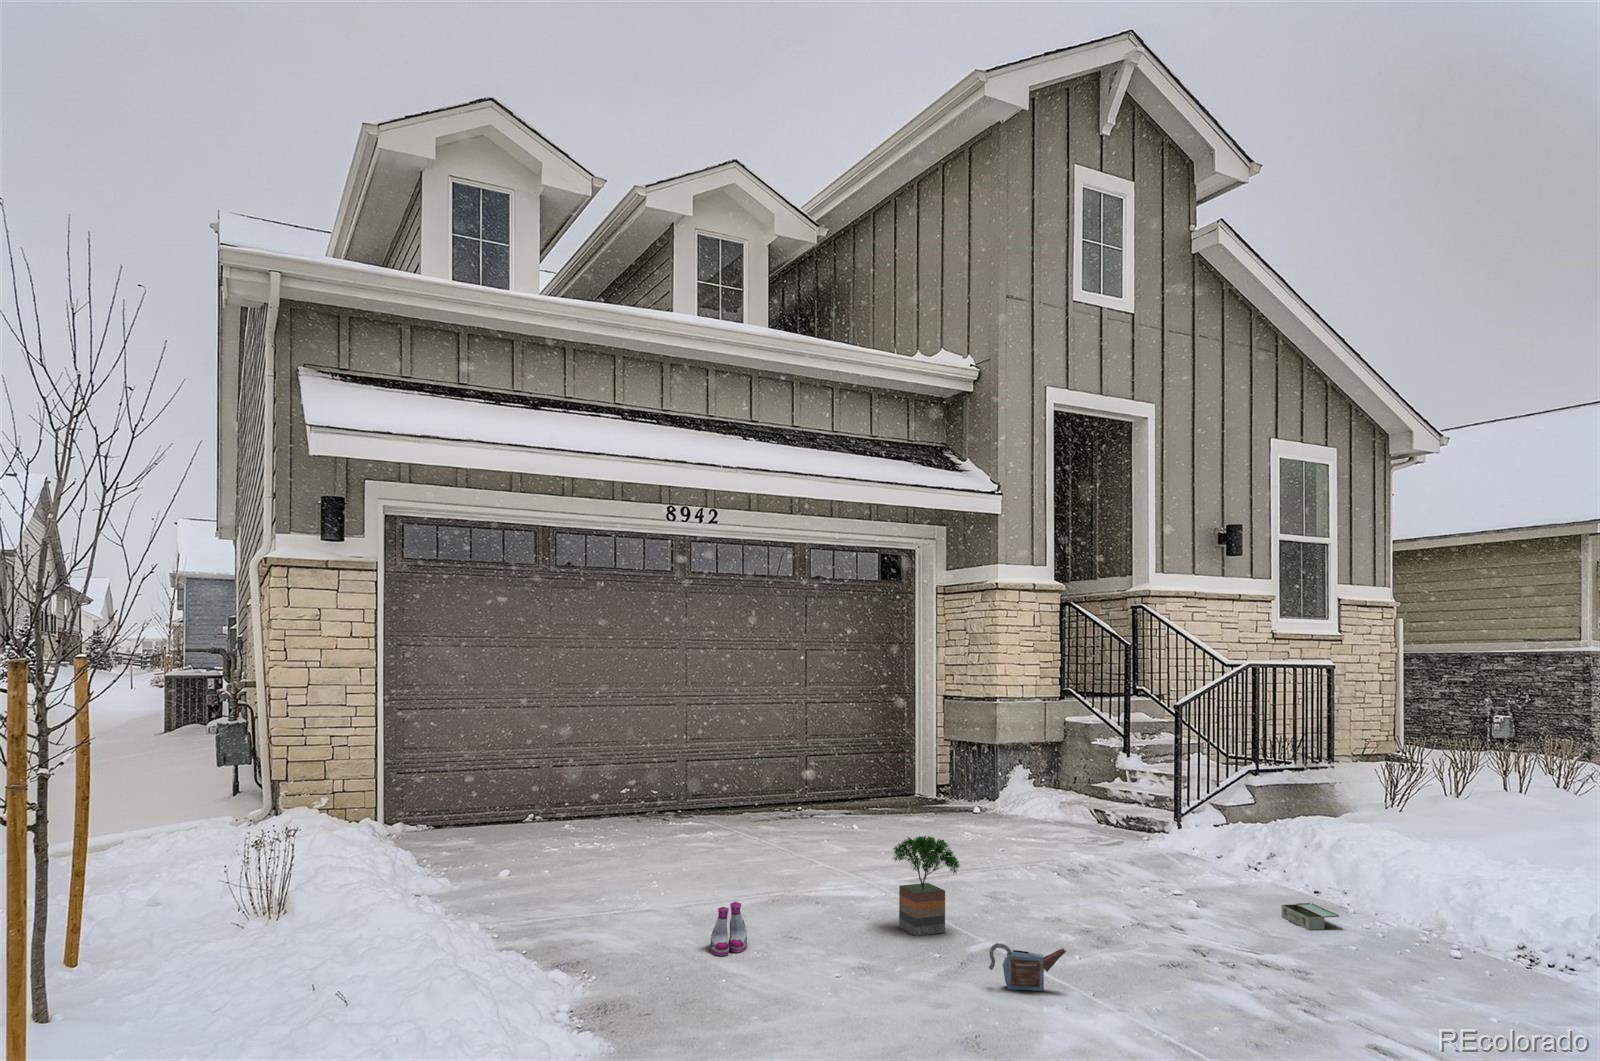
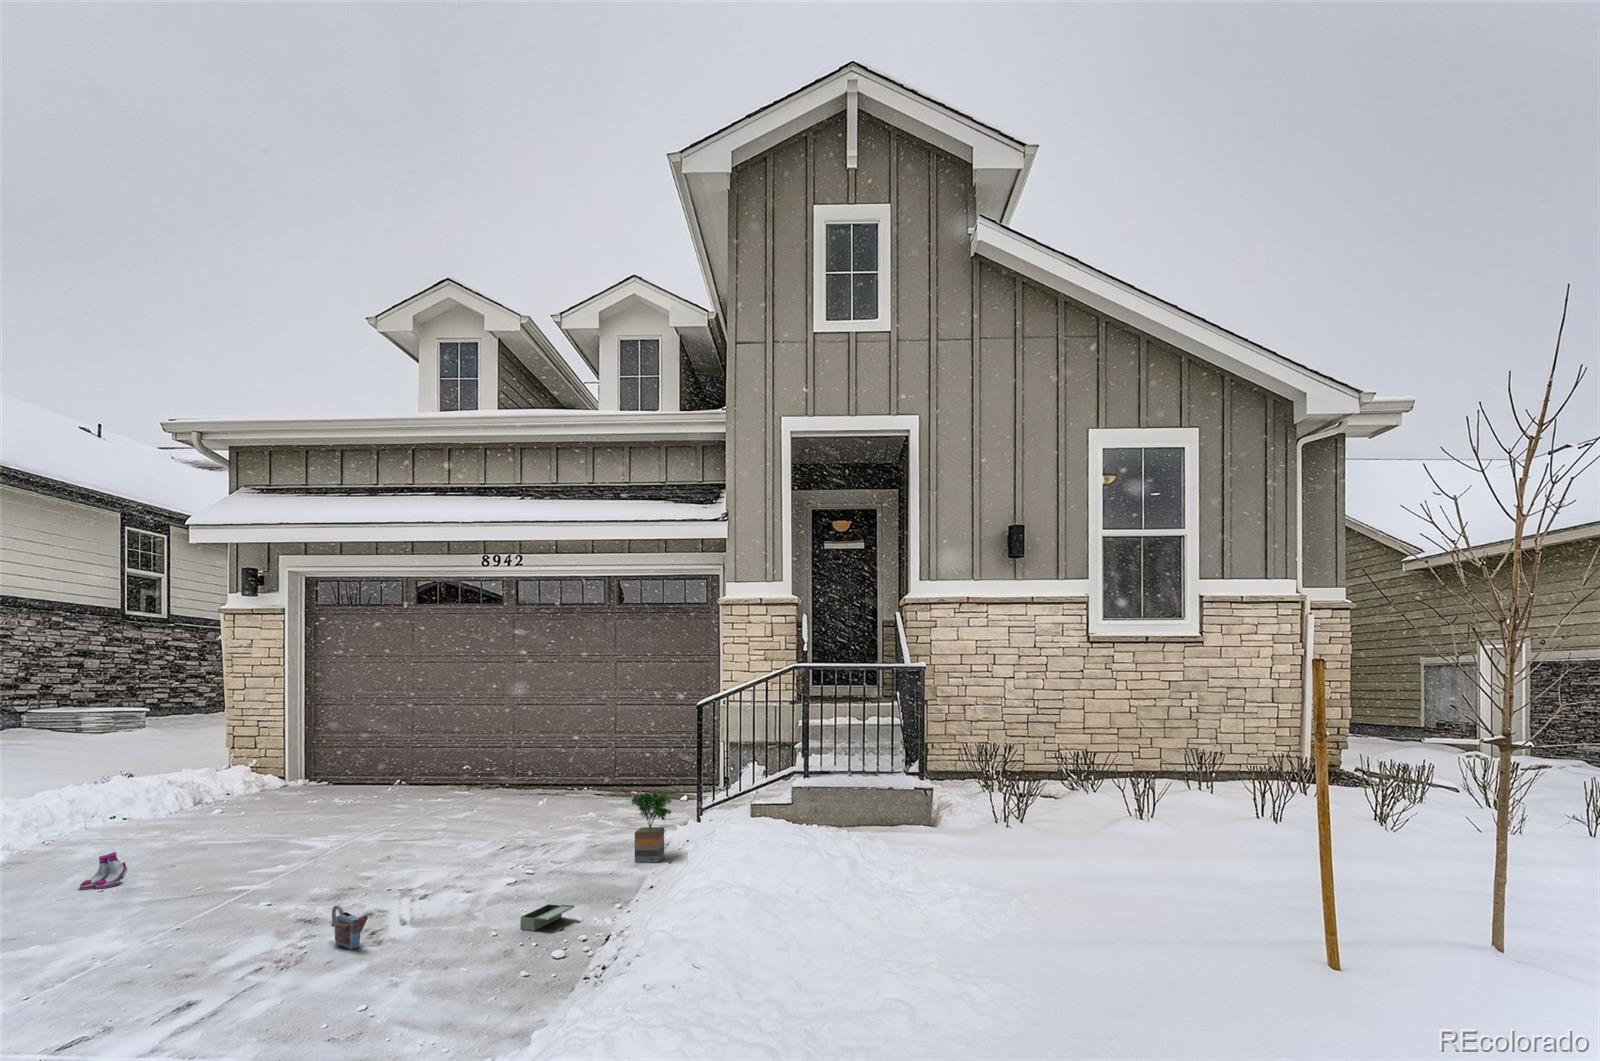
potted tree: present [893,836,960,936] -> present [631,793,671,863]
watering can: present [989,943,1066,991] -> present [331,905,368,949]

